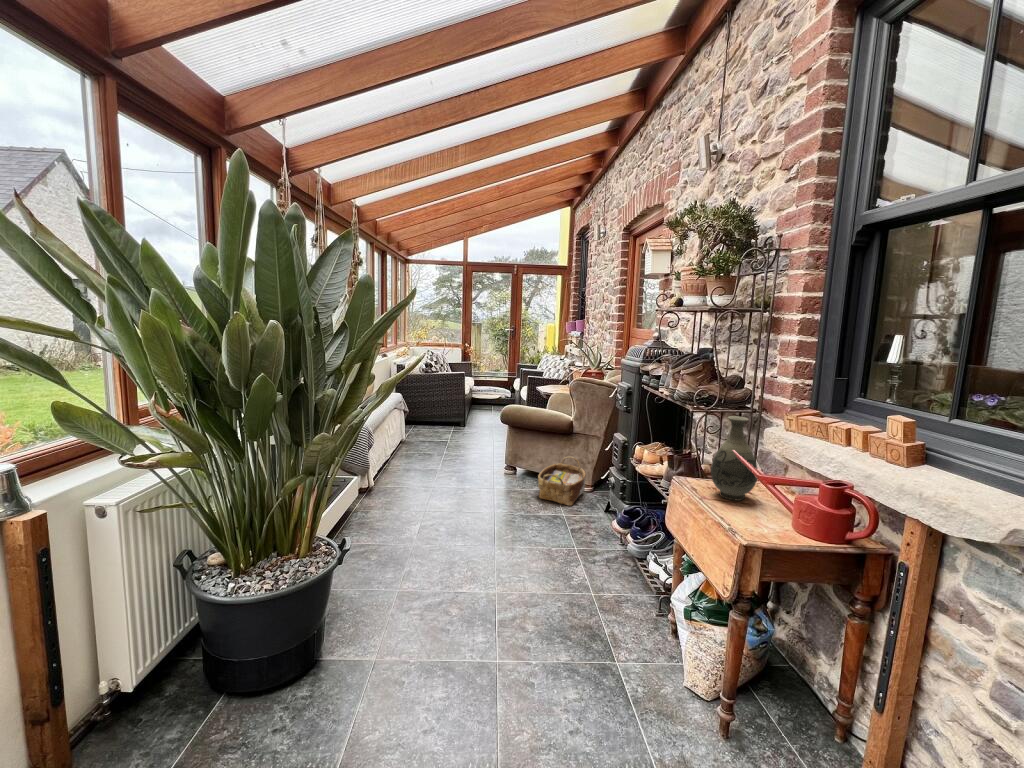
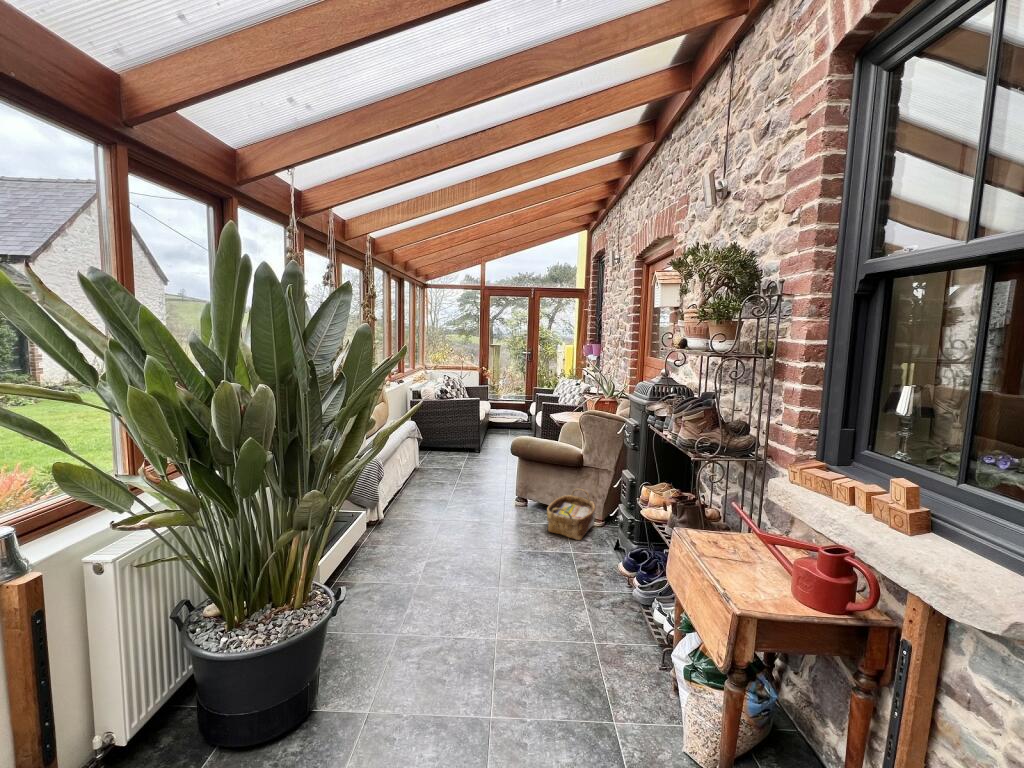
vase: present [711,416,757,501] -> none [710,470,759,560]

